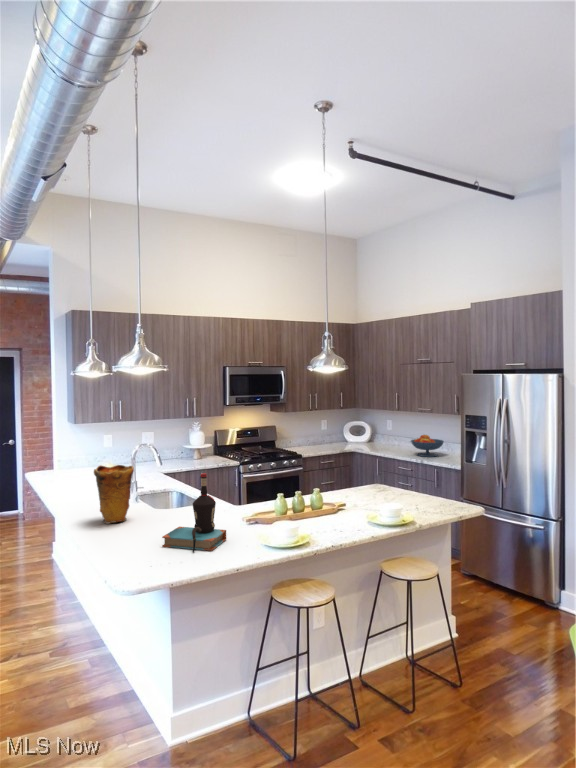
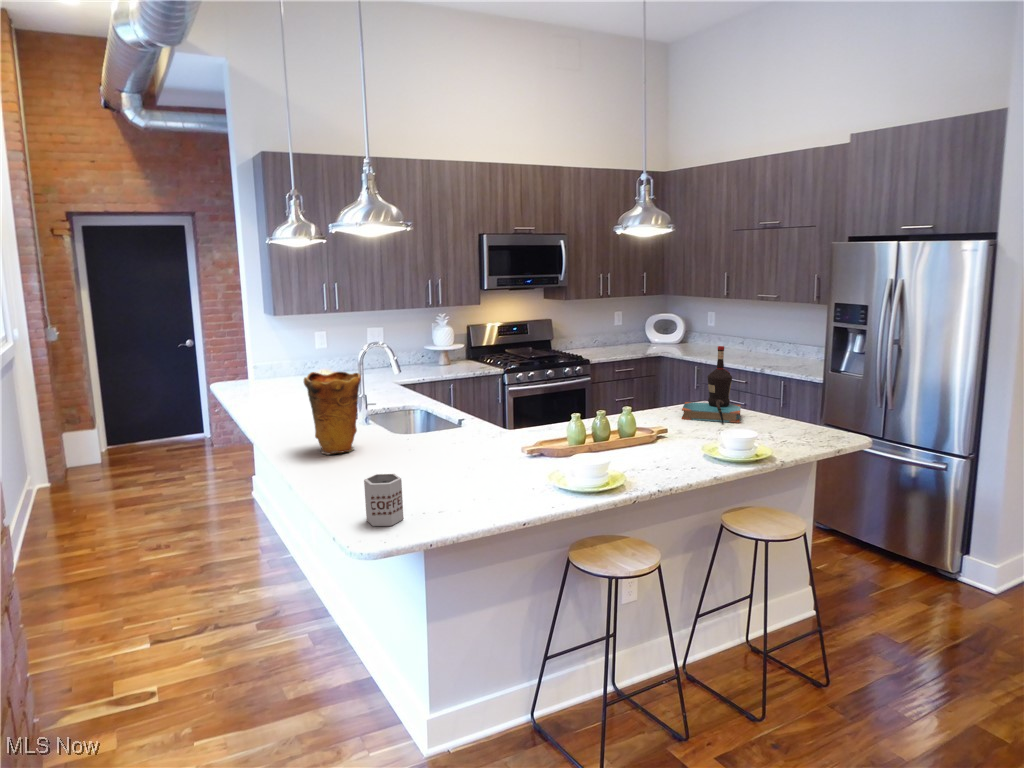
fruit bowl: present [411,435,444,457] -> none [744,332,793,364]
bottle: present [162,473,226,552] -> present [682,346,741,423]
mug: none [132,534,158,570] -> present [364,474,403,526]

